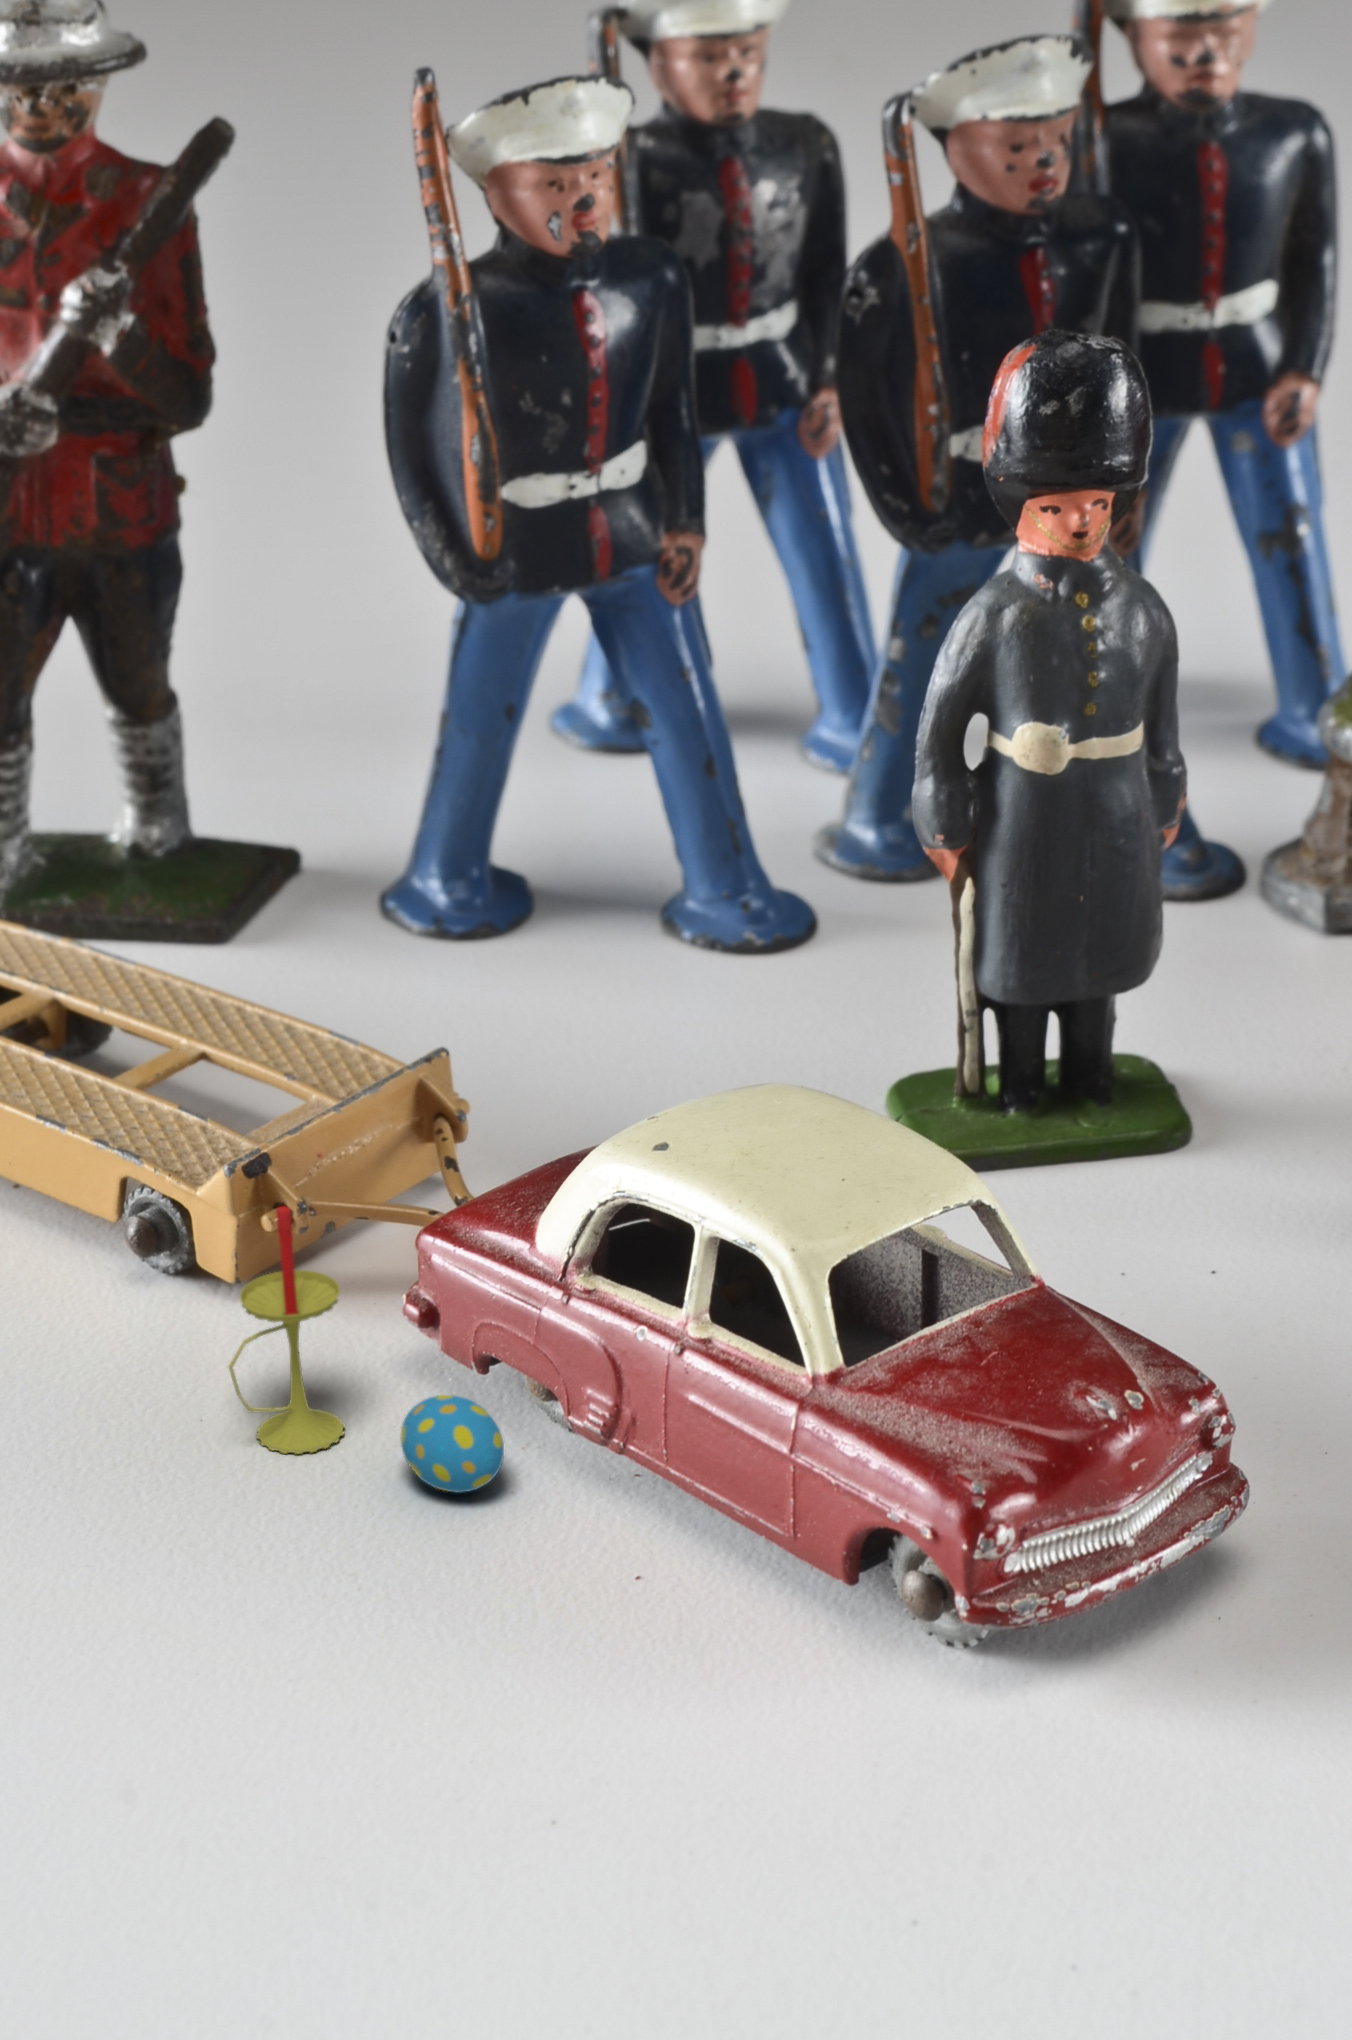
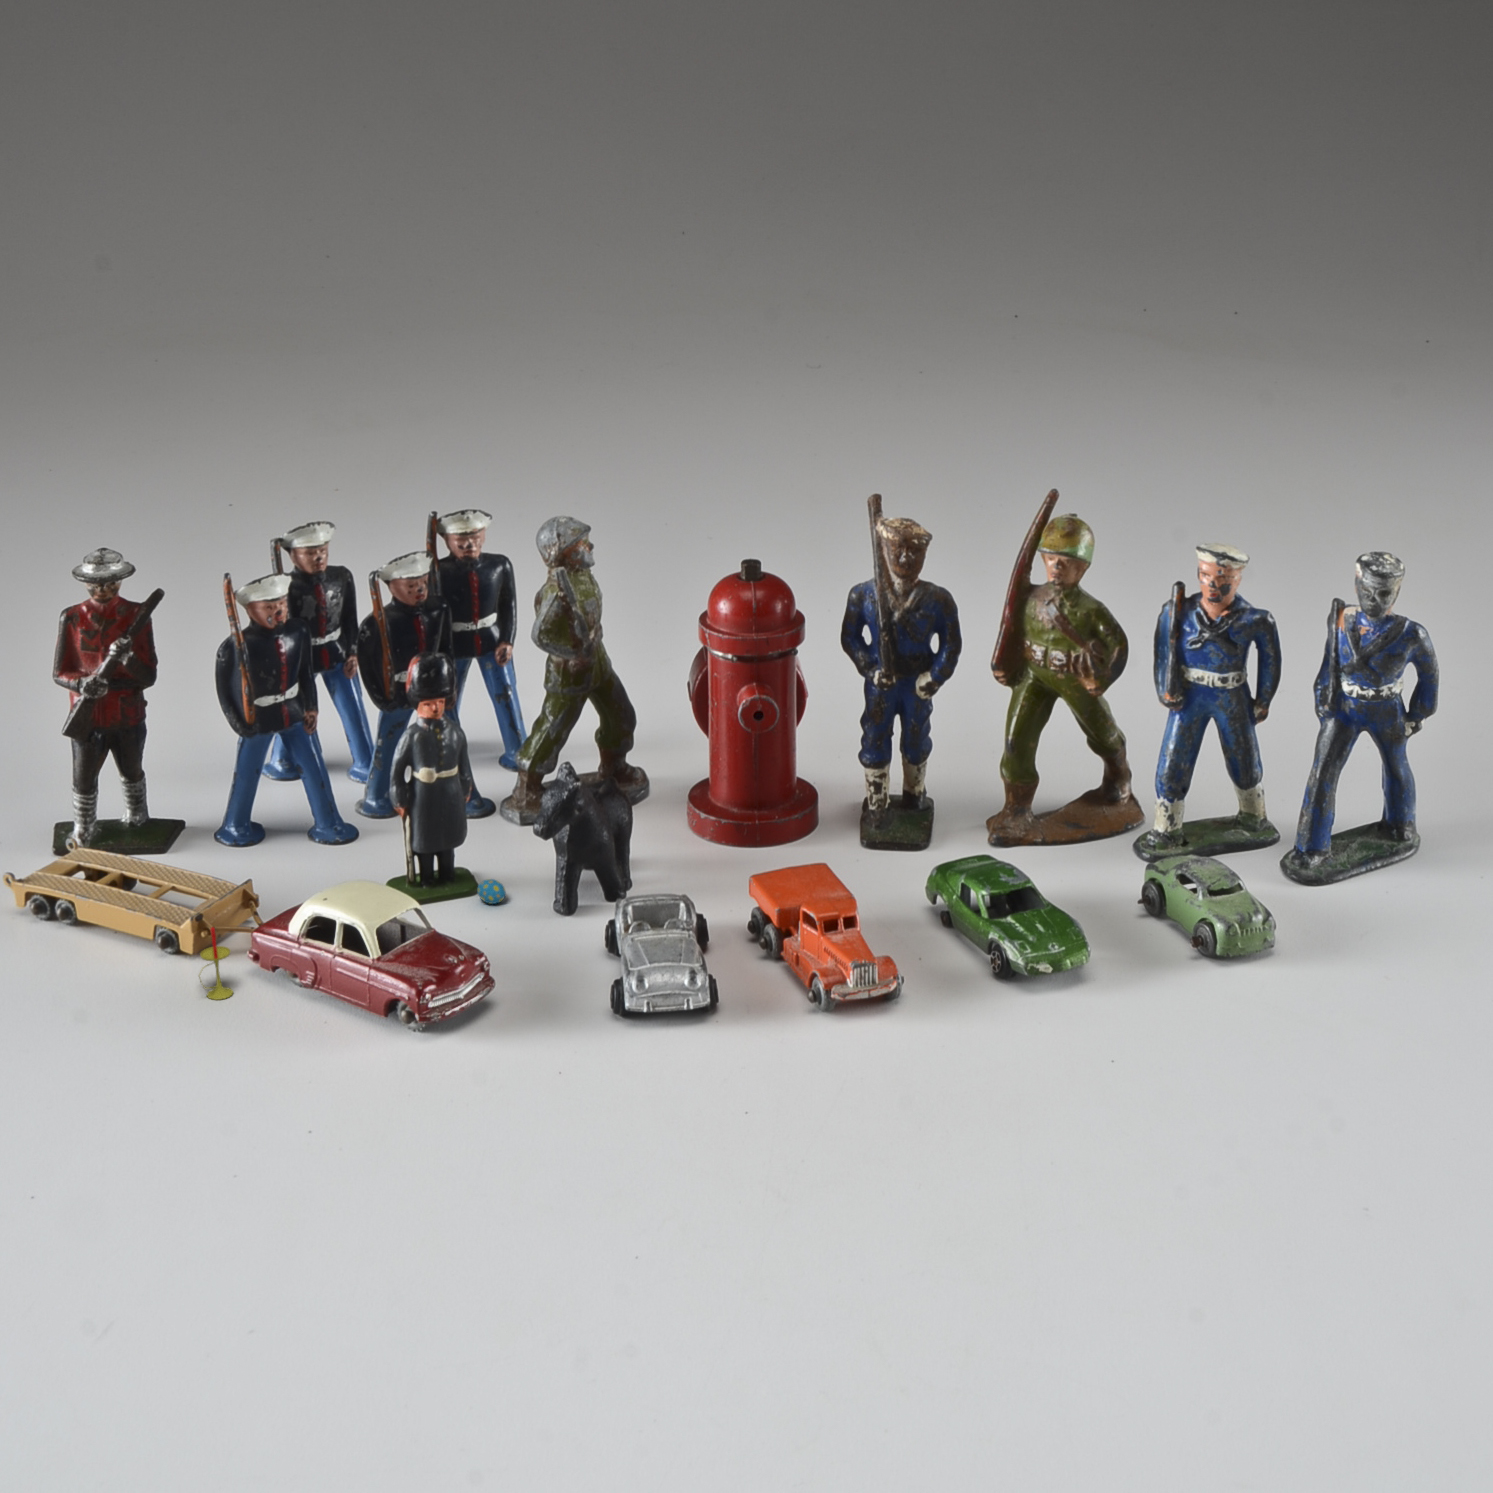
decorative egg: present [401,1395,504,1492] -> present [477,879,506,904]

